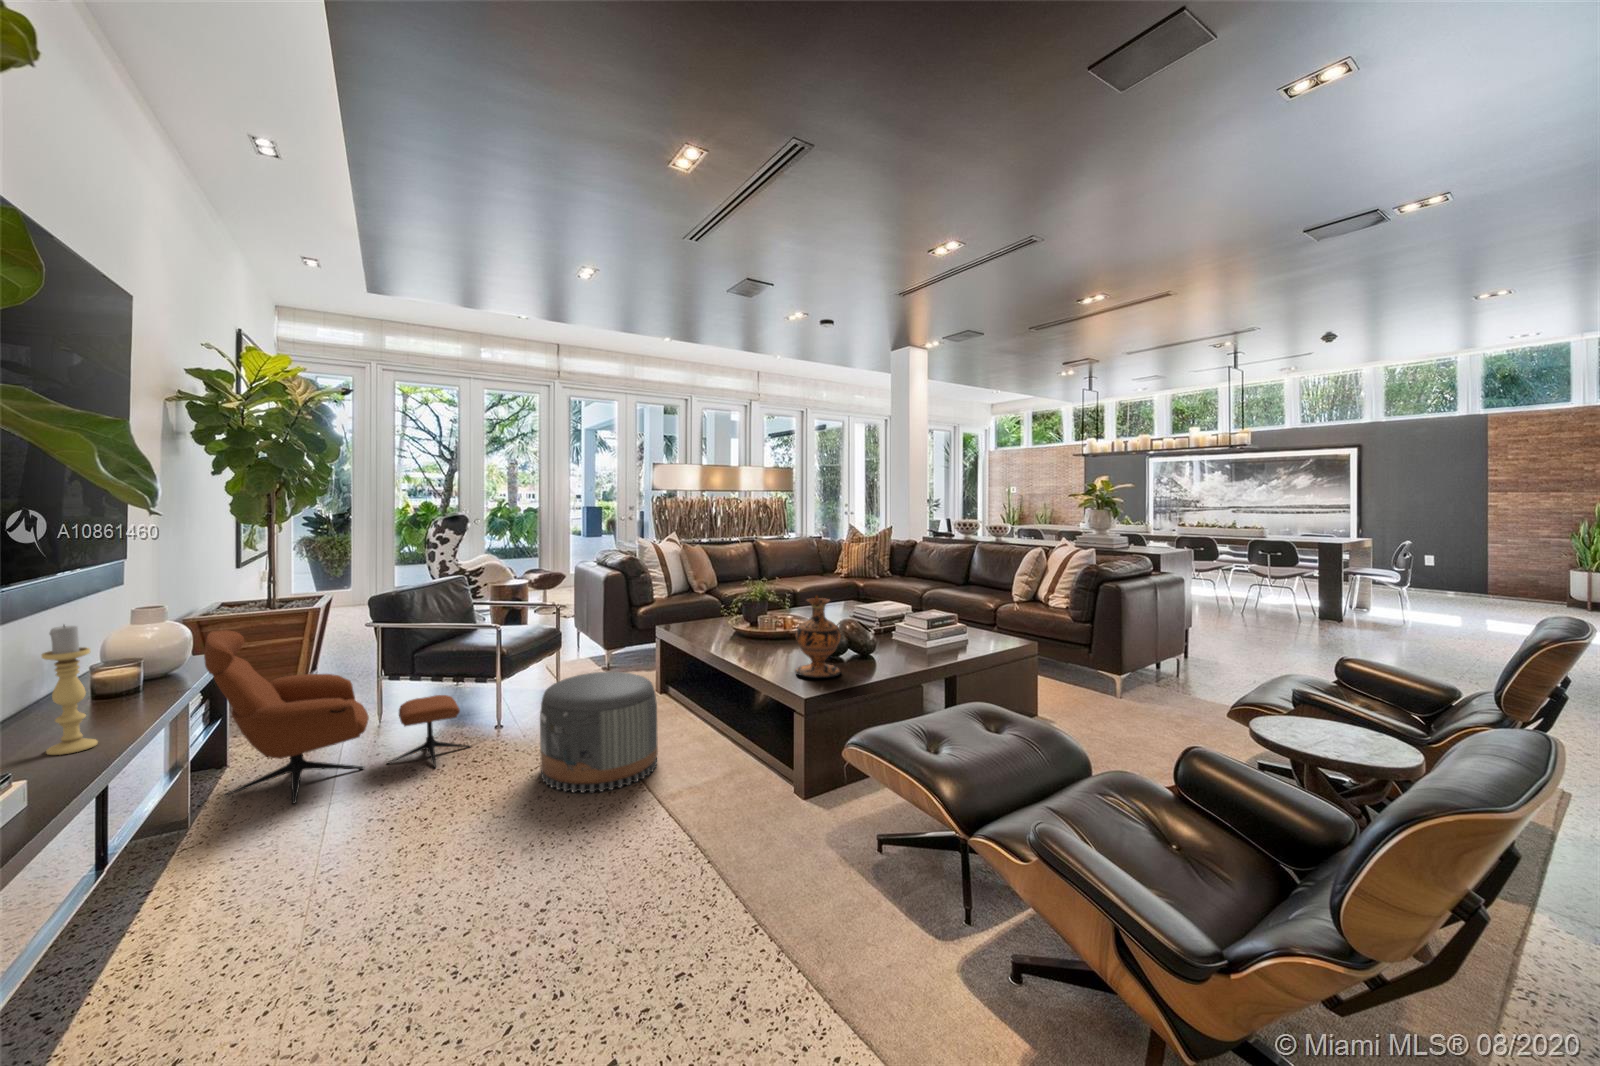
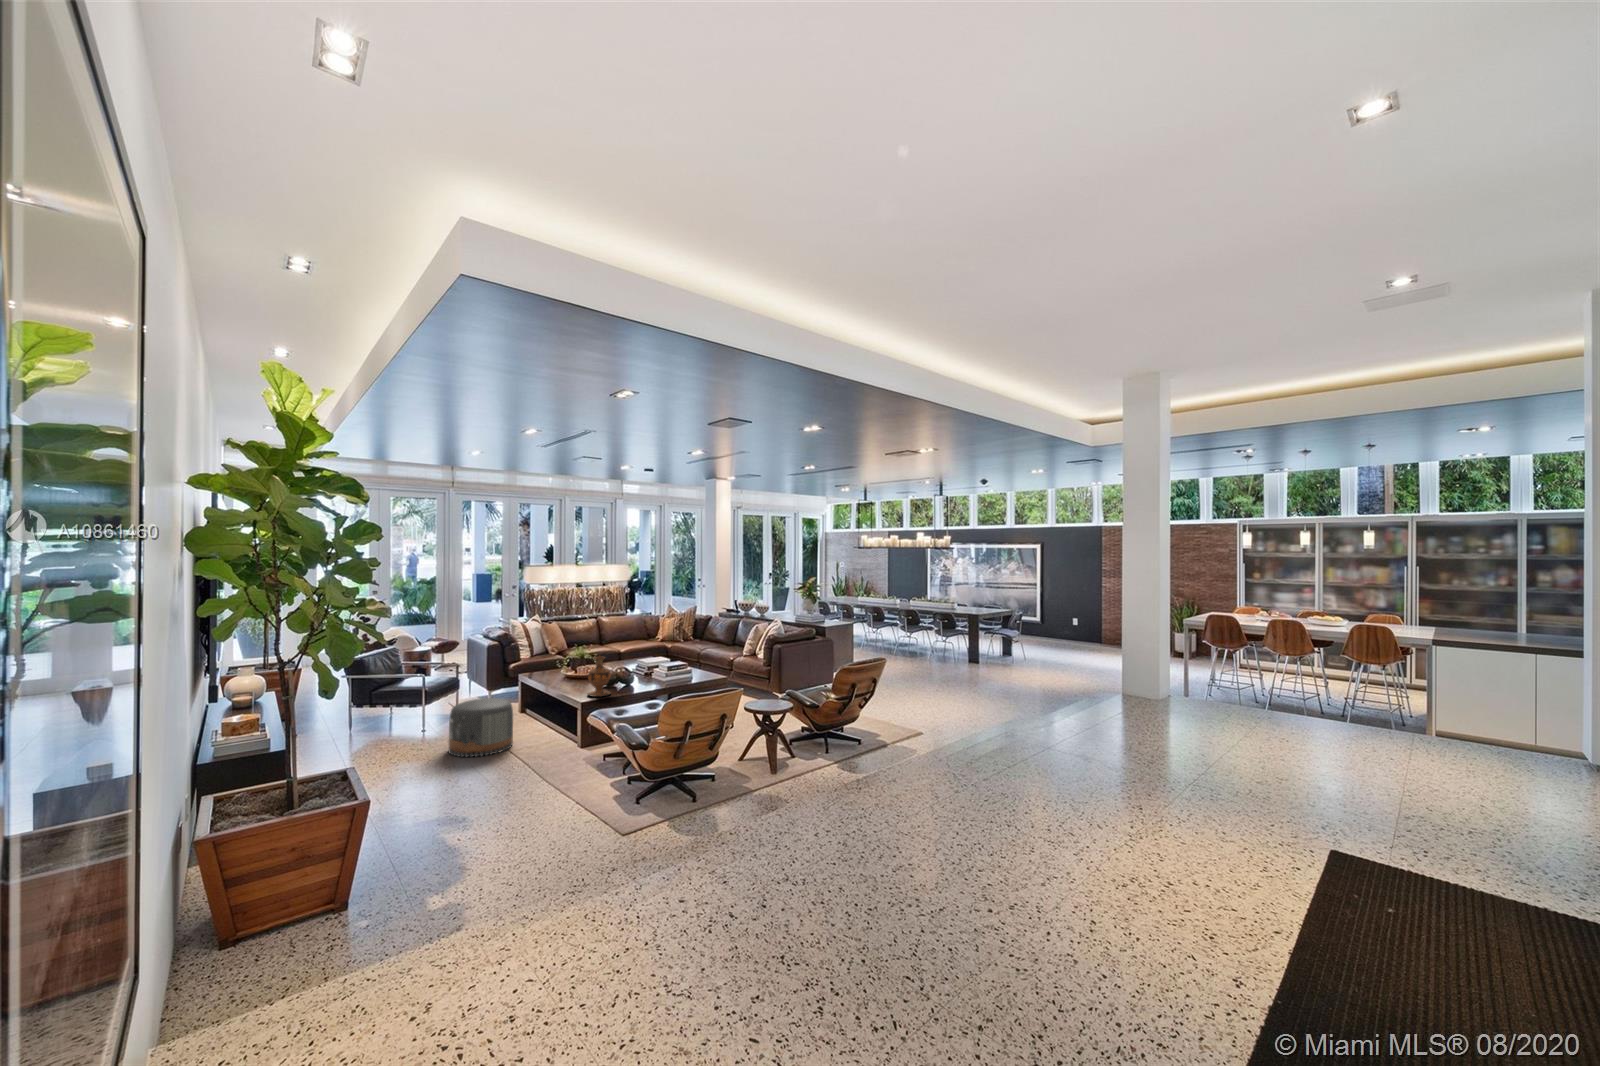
candle holder: present [41,625,98,755] -> none [242,674,261,728]
lounge chair: present [204,630,471,804] -> none [272,680,407,767]

